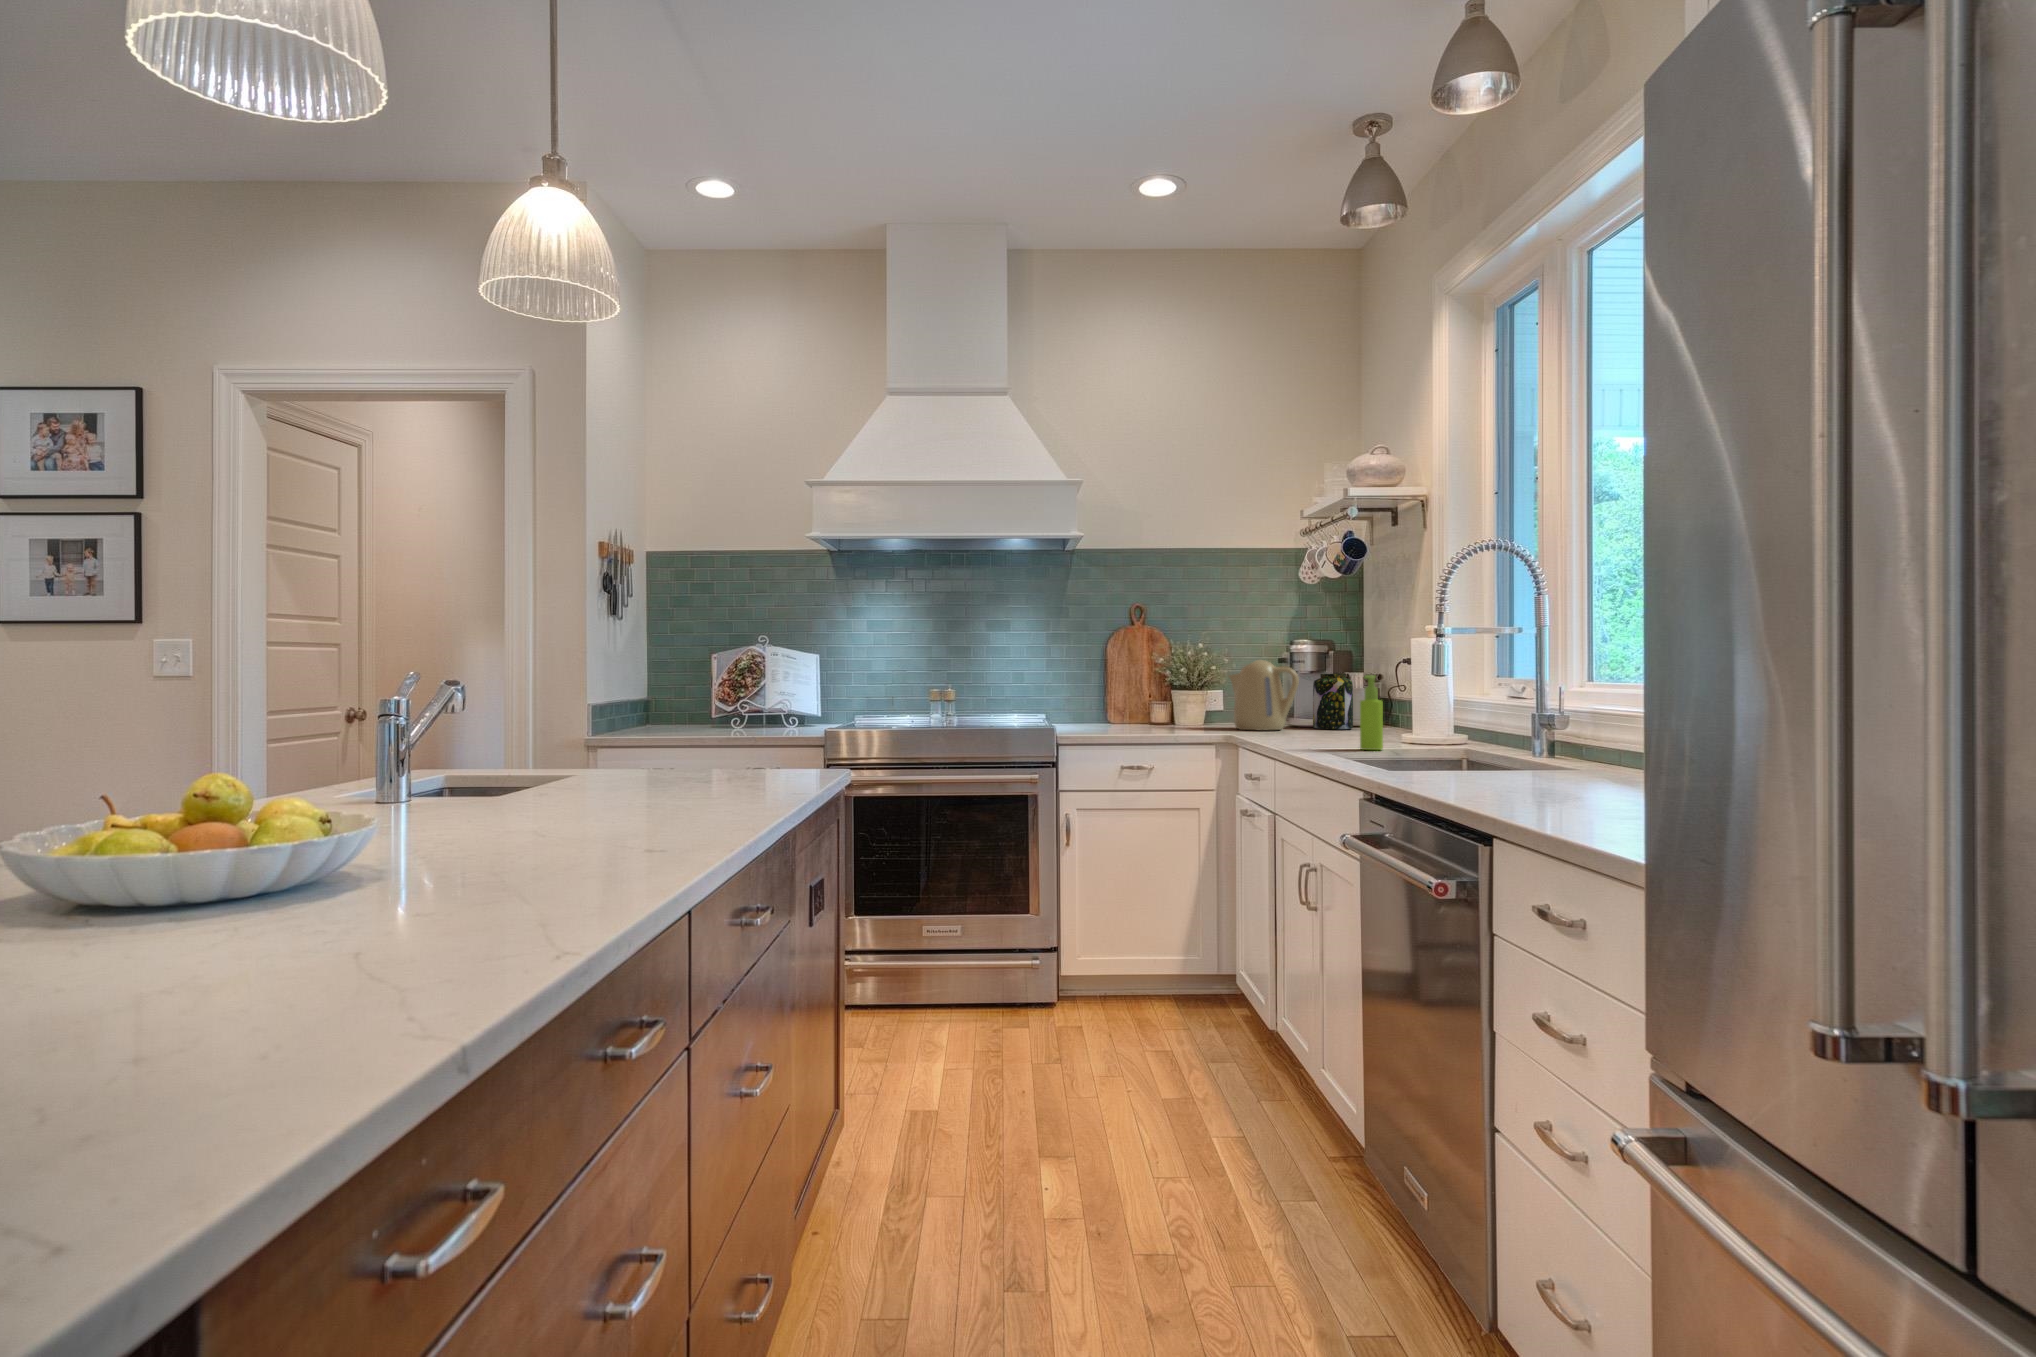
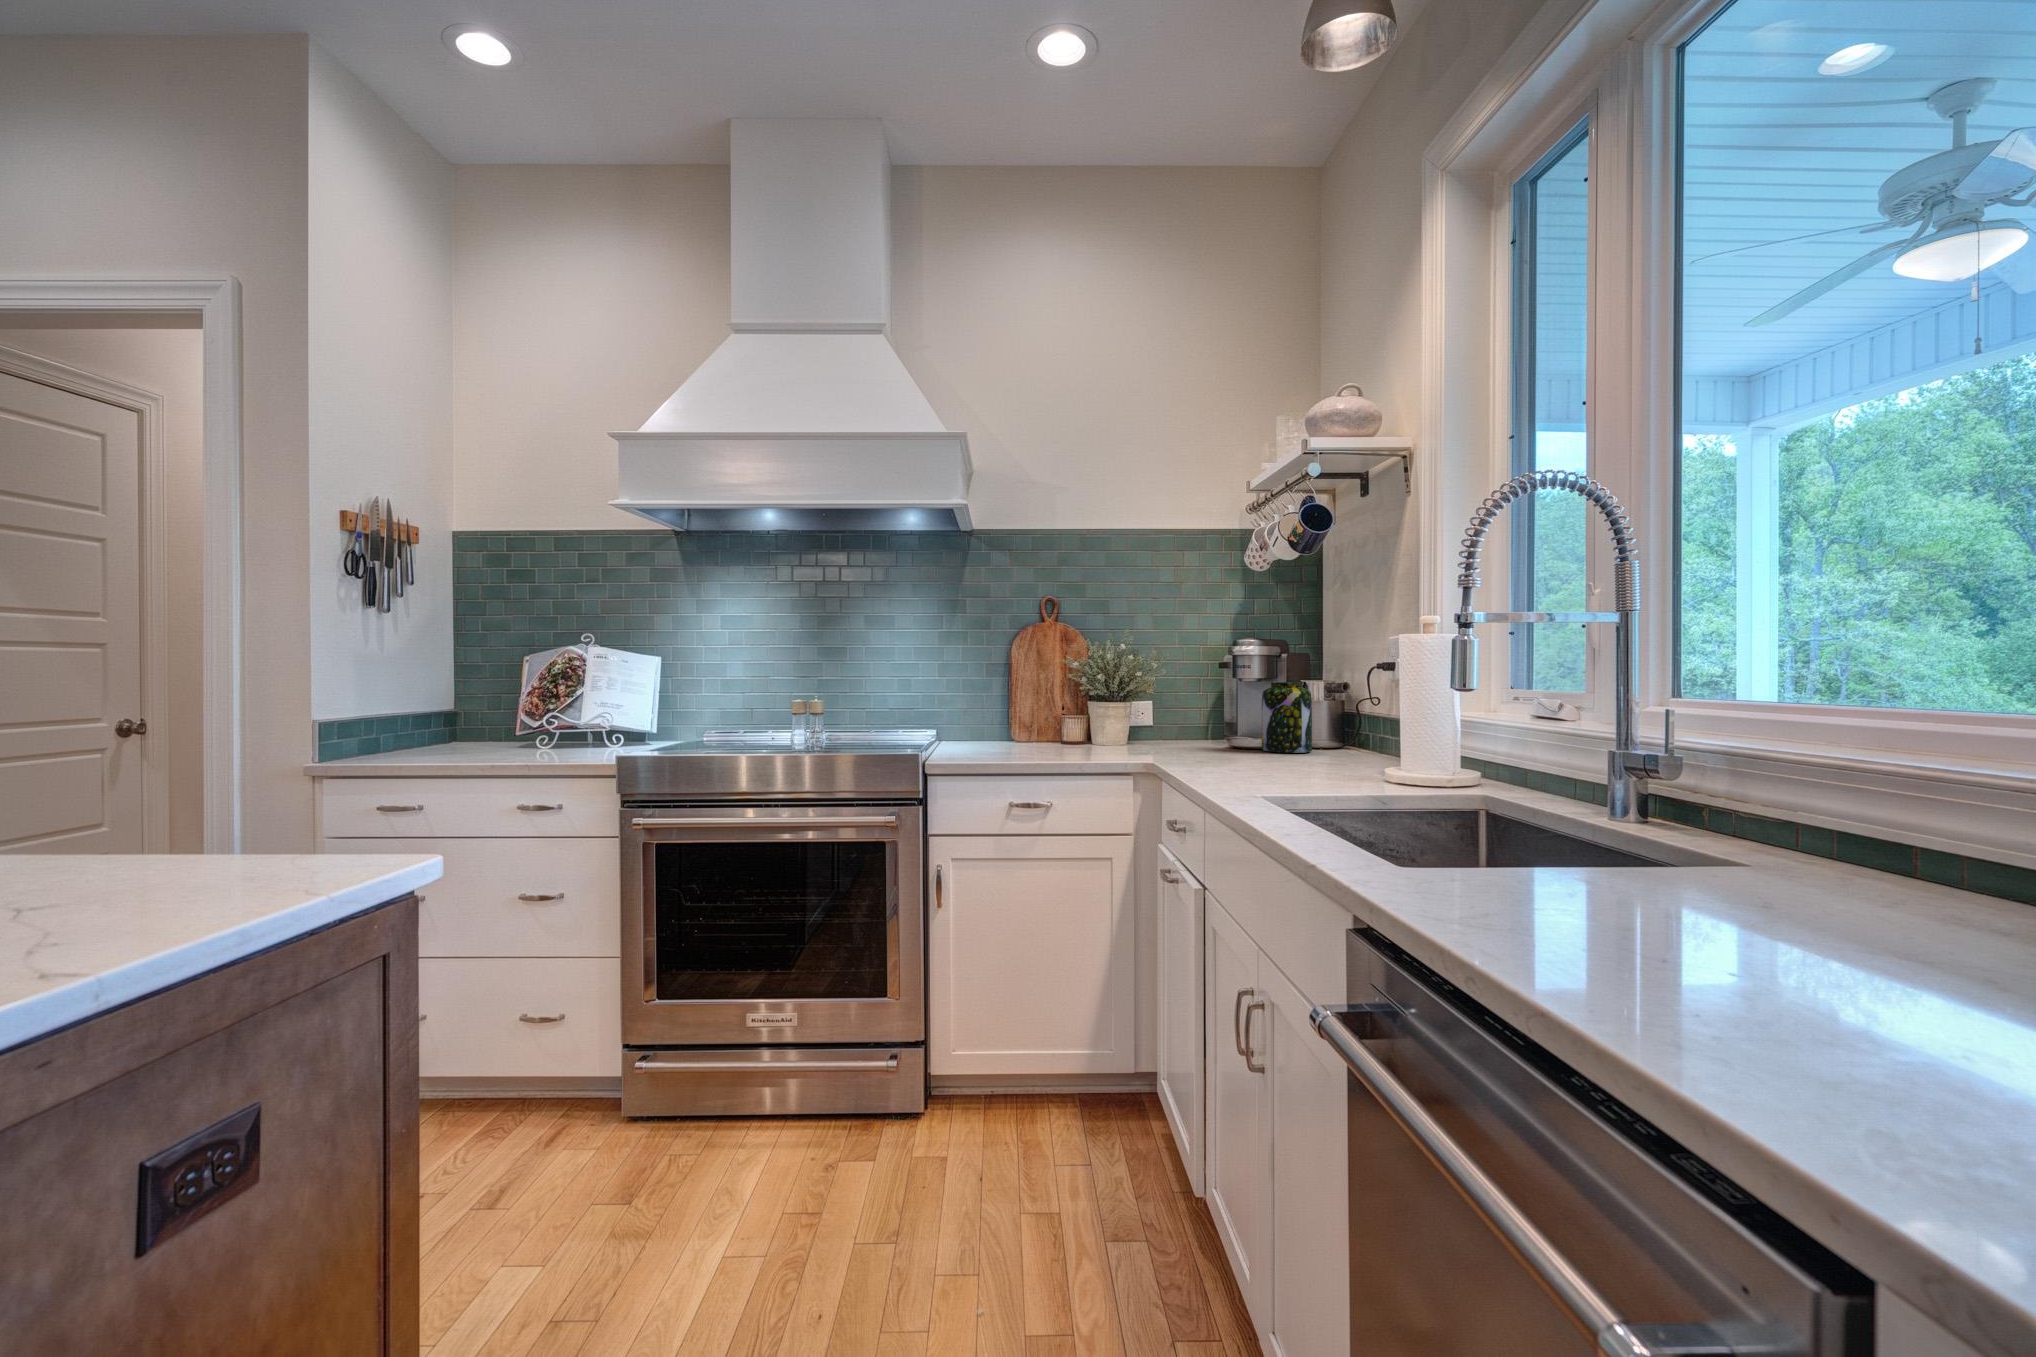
kettle: present [1229,660,1299,730] -> none [1154,664,1243,755]
soap dispenser: present [1360,675,1383,750] -> none [1326,688,1359,798]

